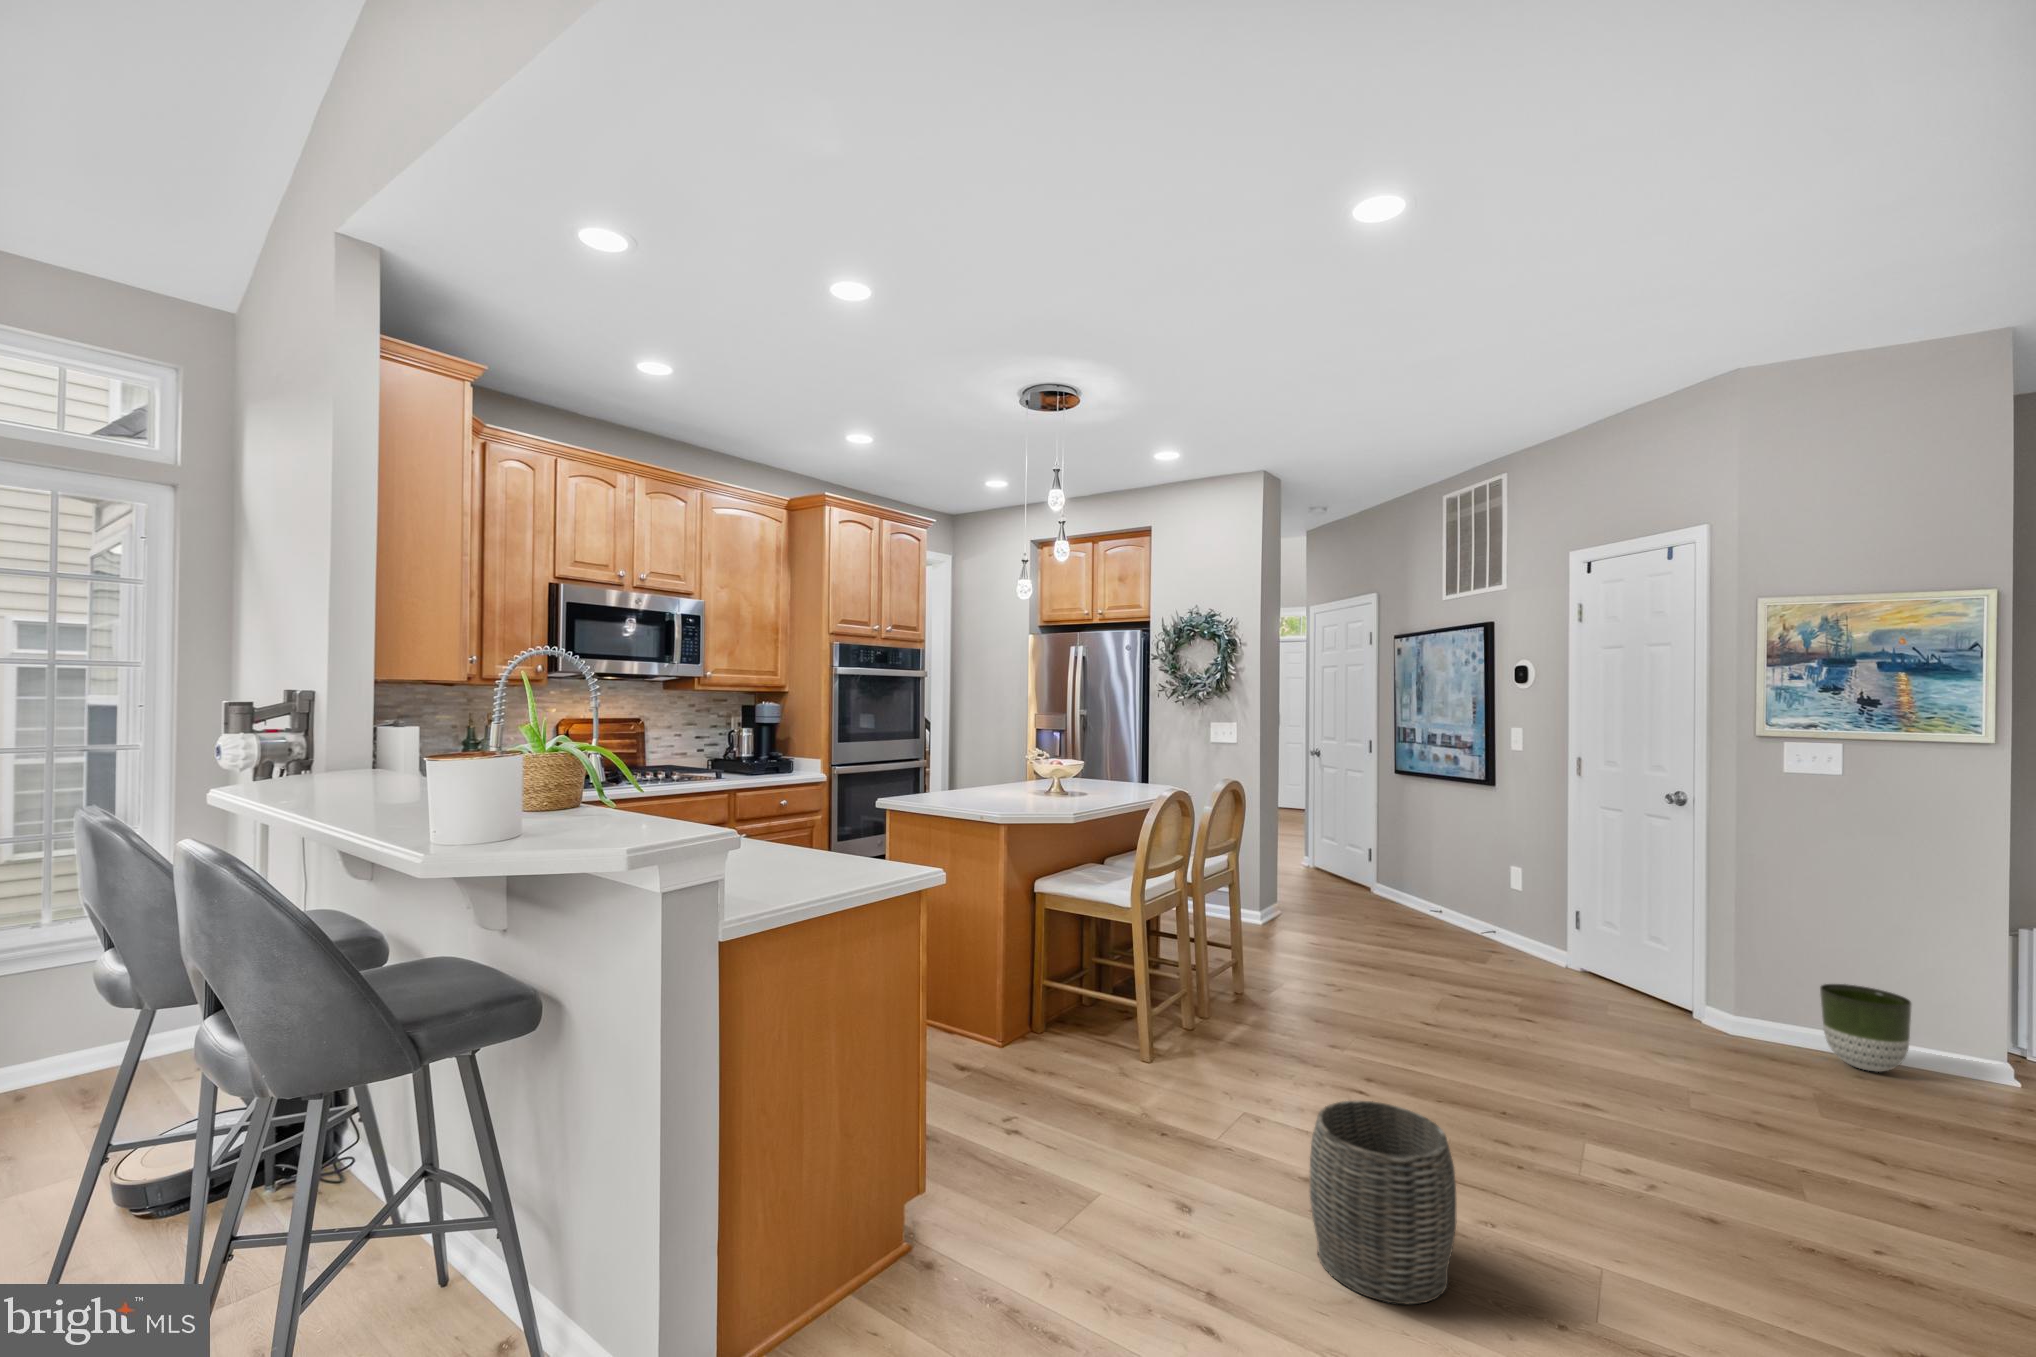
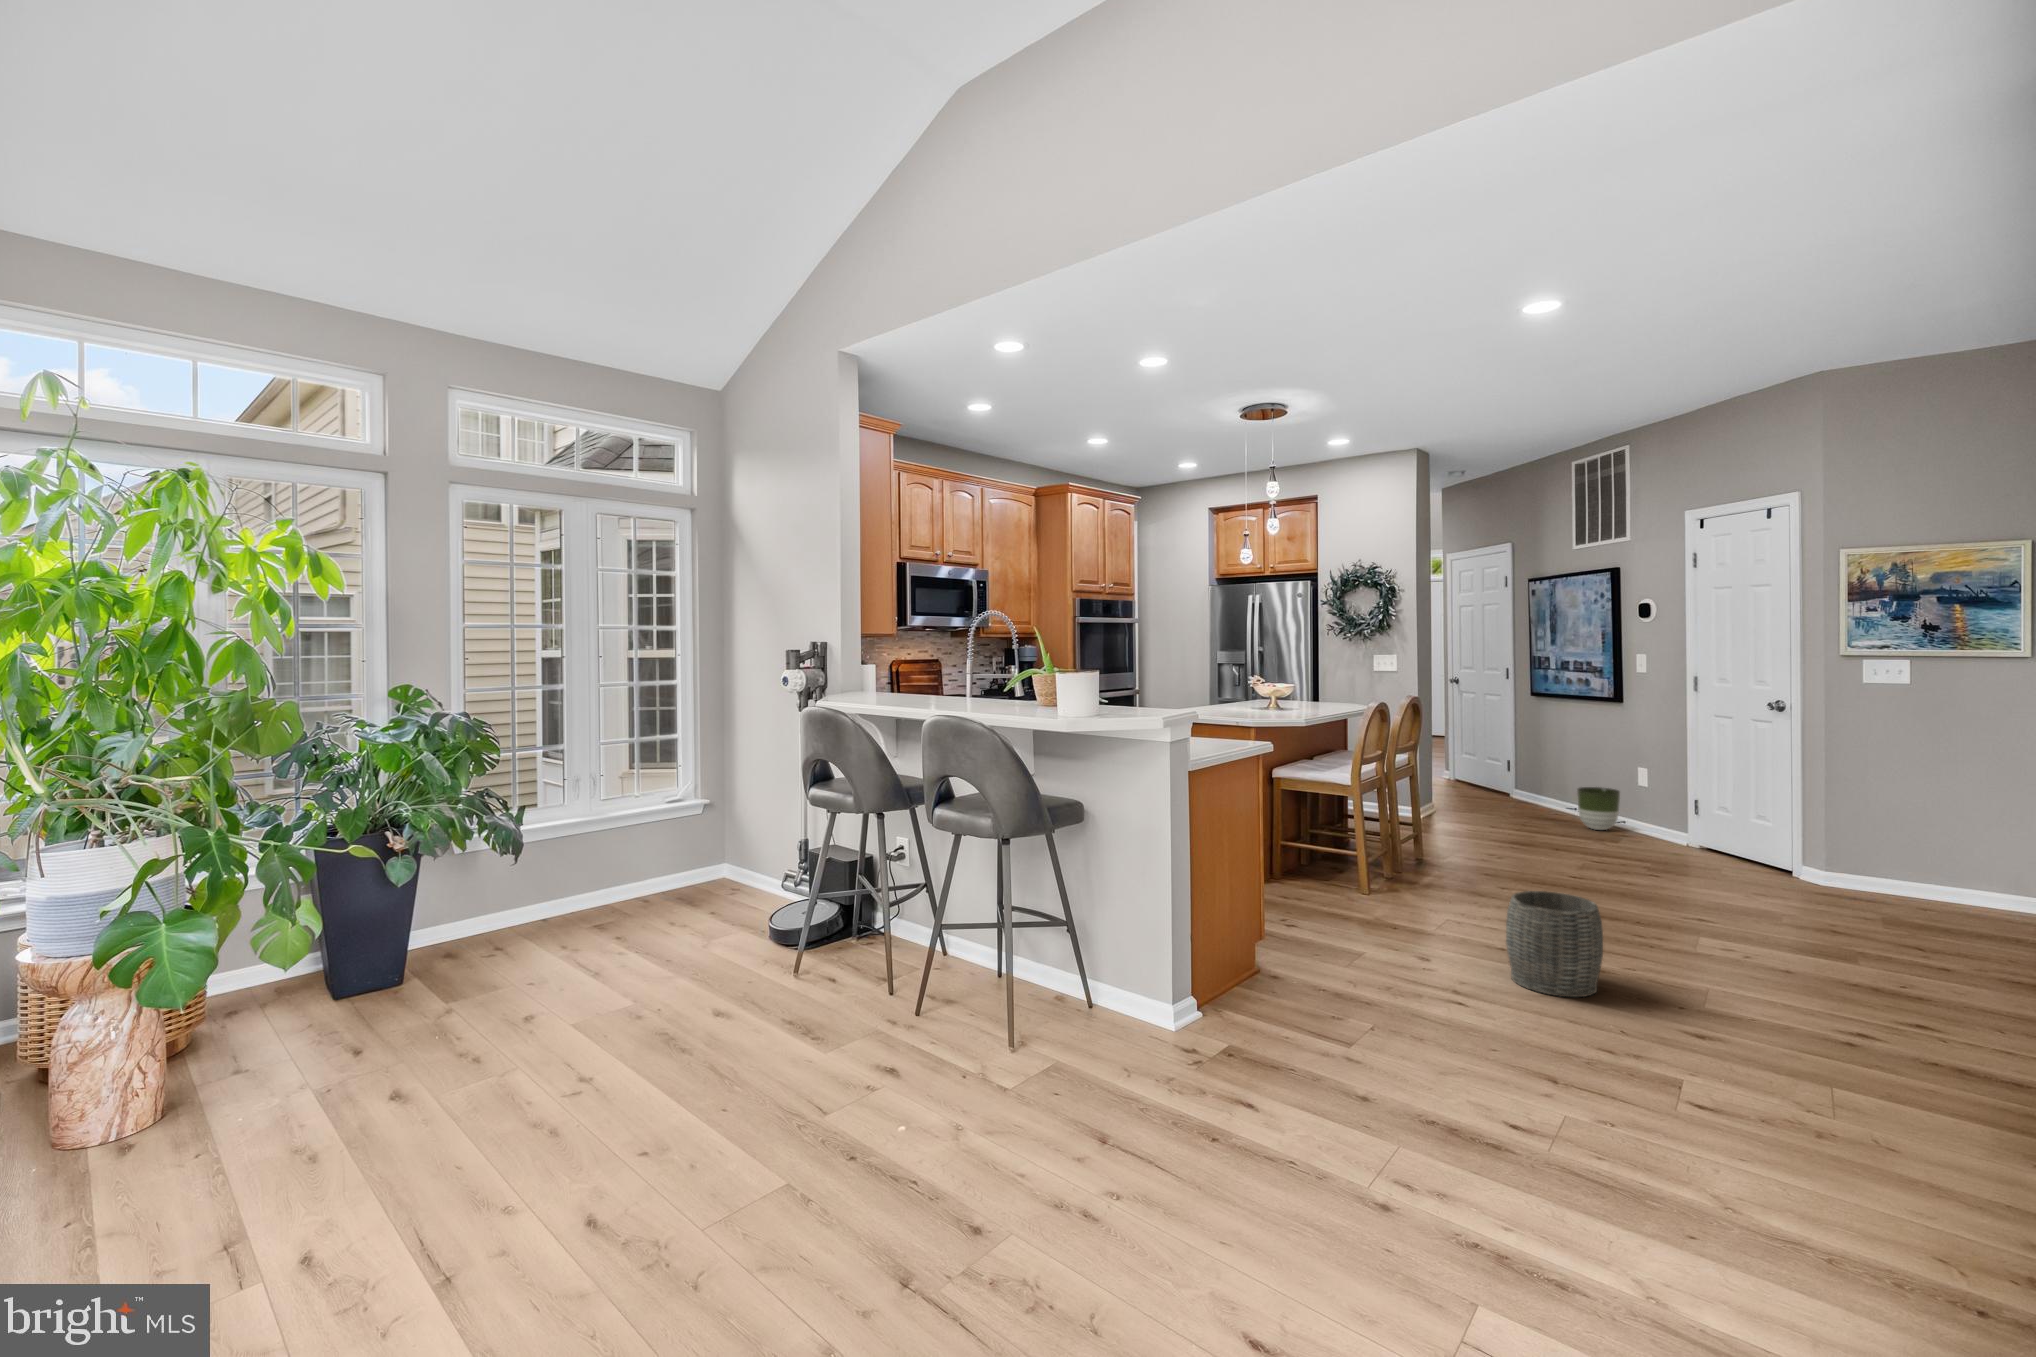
planter: present [1820,984,1912,1072] -> present [1577,787,1620,830]

